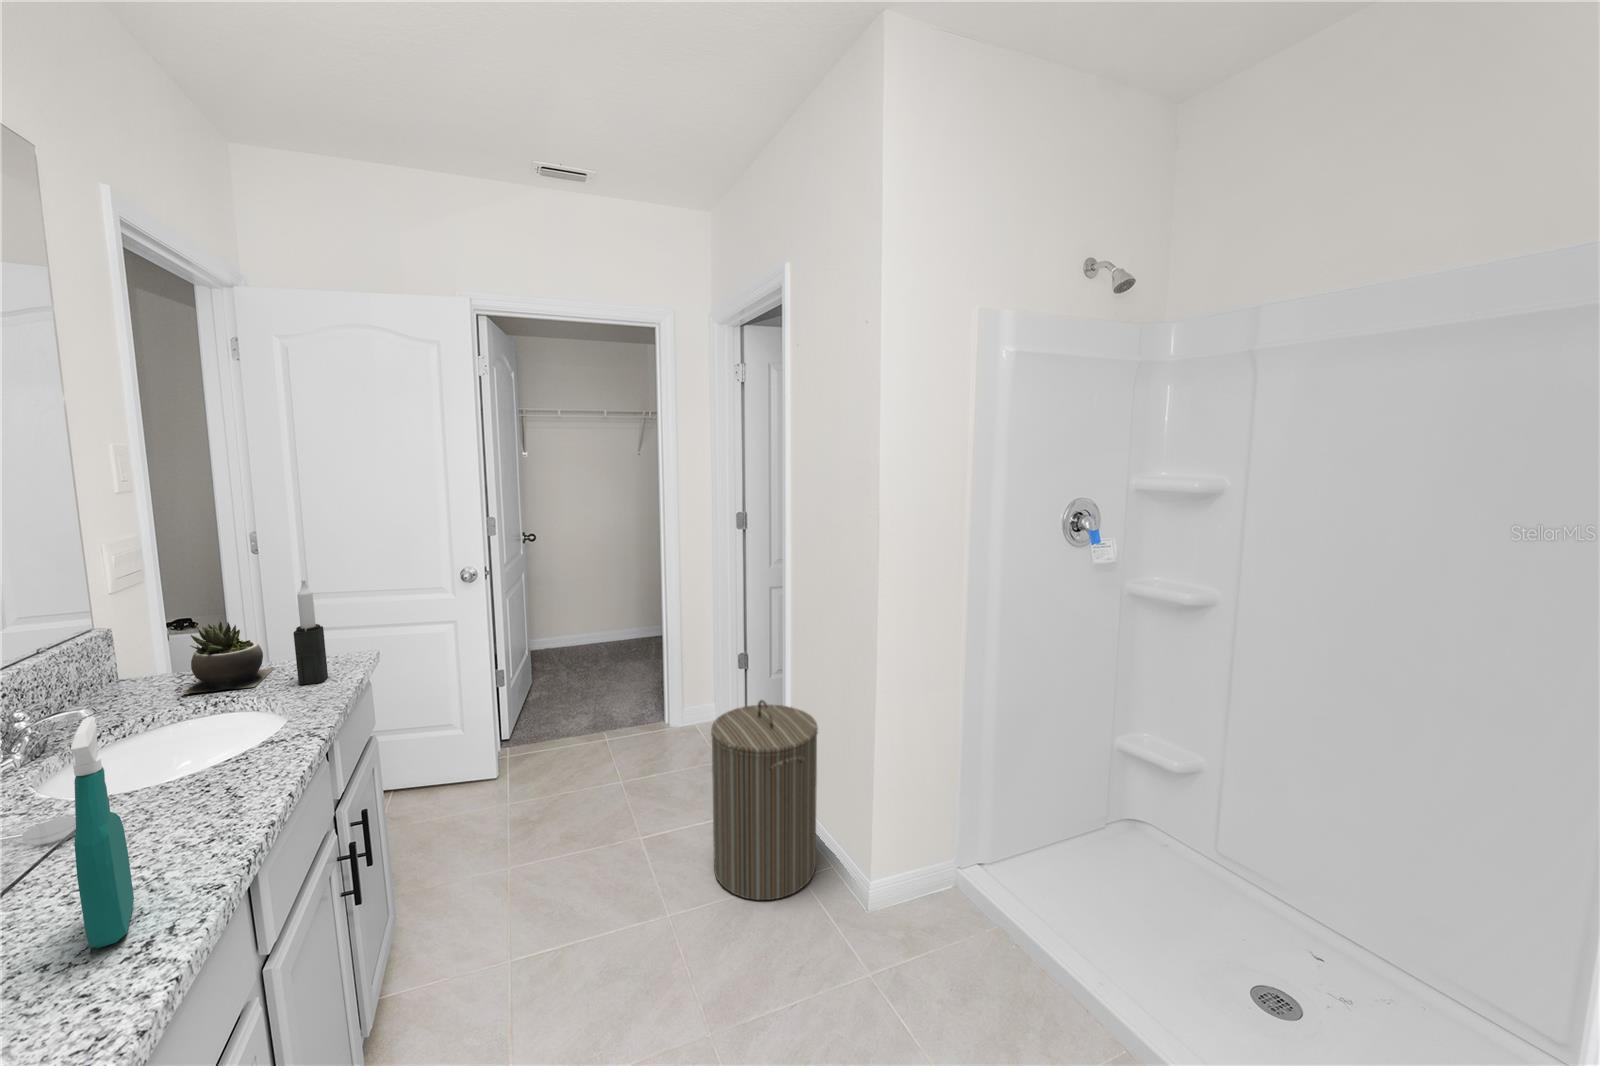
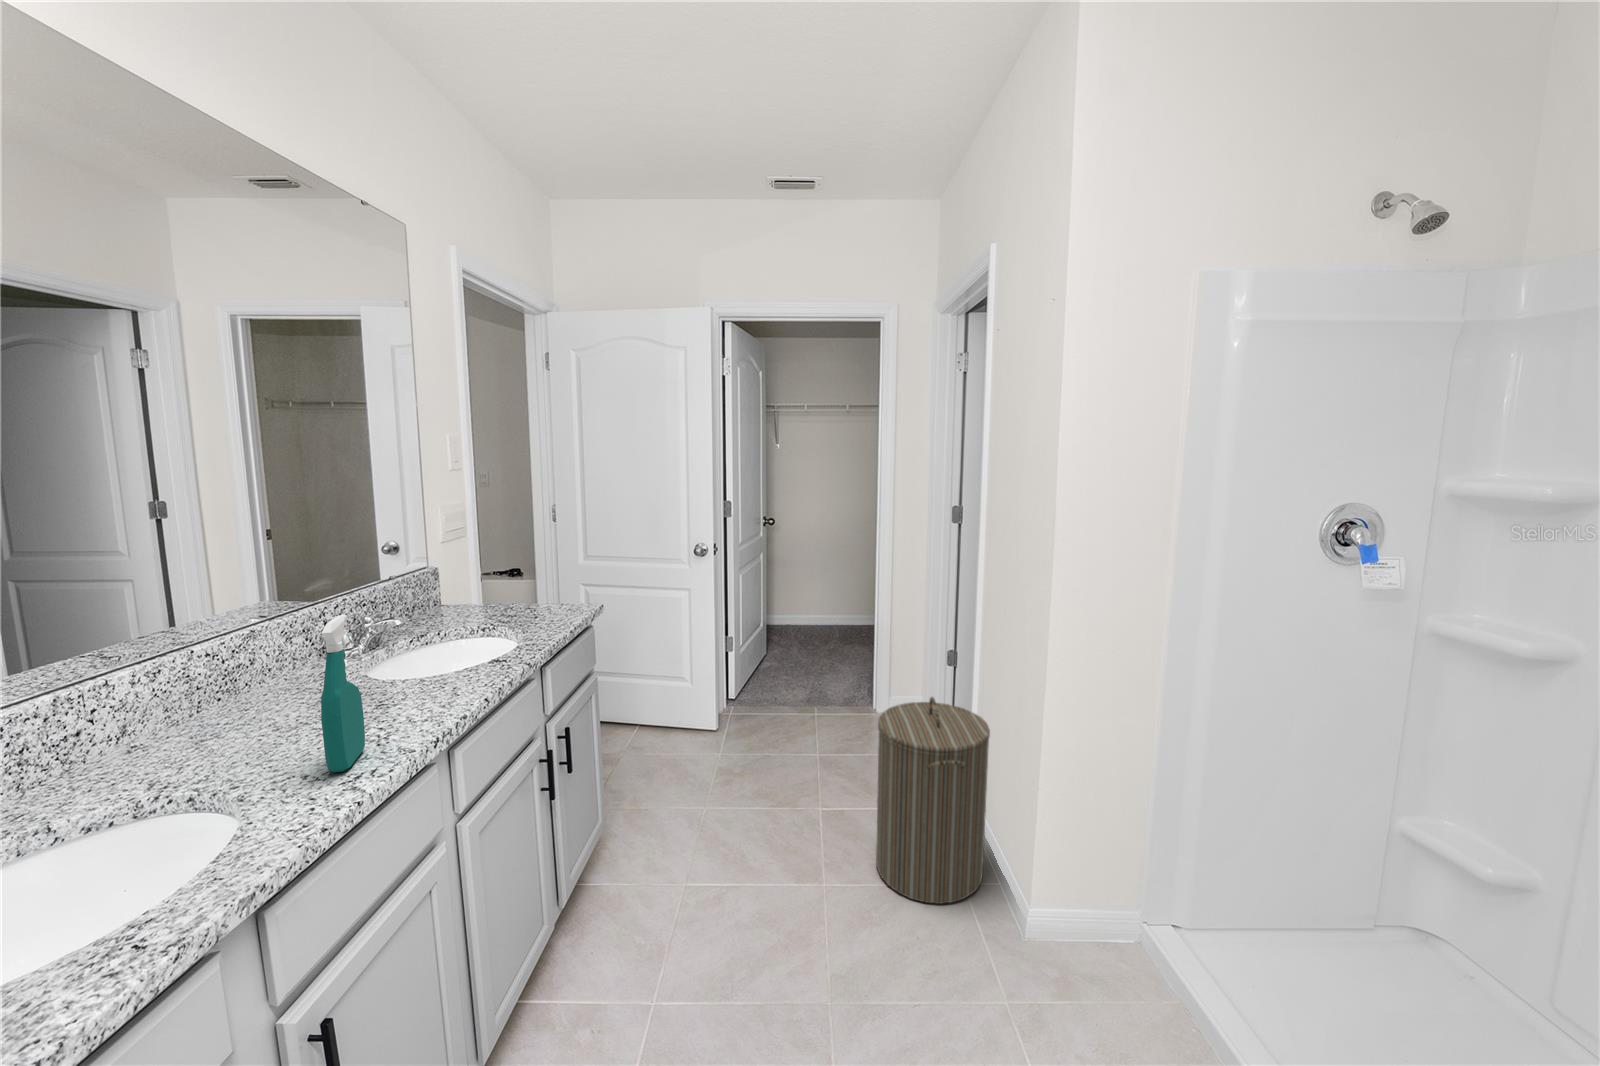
candle: present [293,579,328,685] -> none [536,540,559,623]
succulent plant: present [182,621,274,694] -> none [468,567,531,620]

